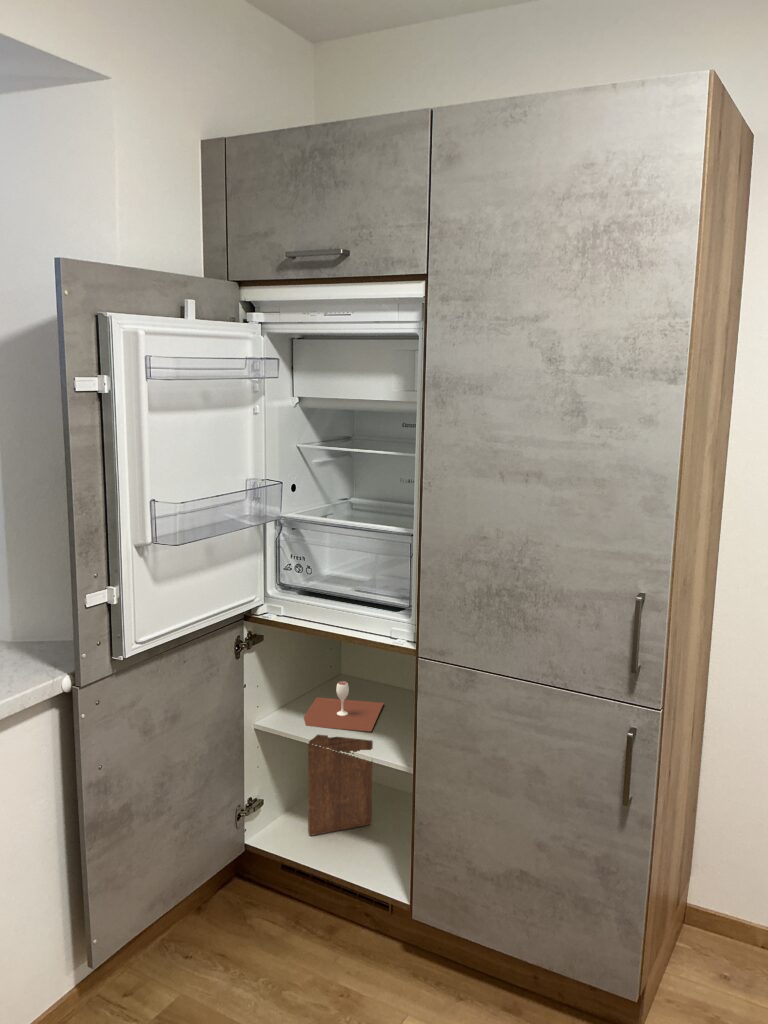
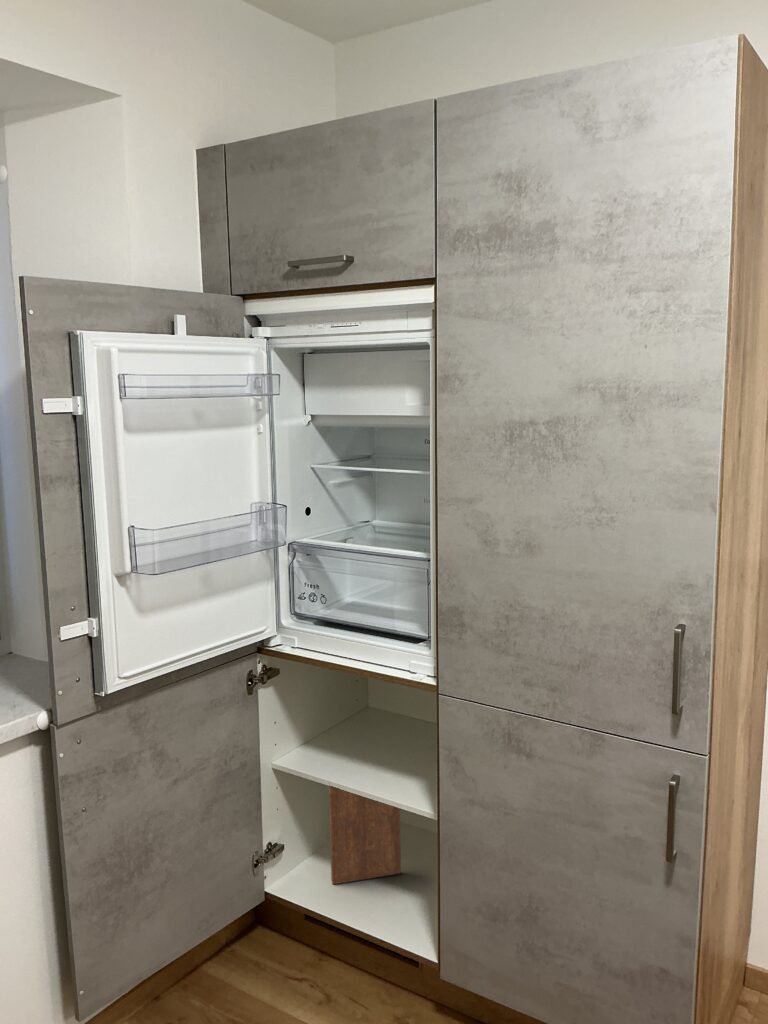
wine glass: present [304,681,384,732] -> none [318,718,414,774]

